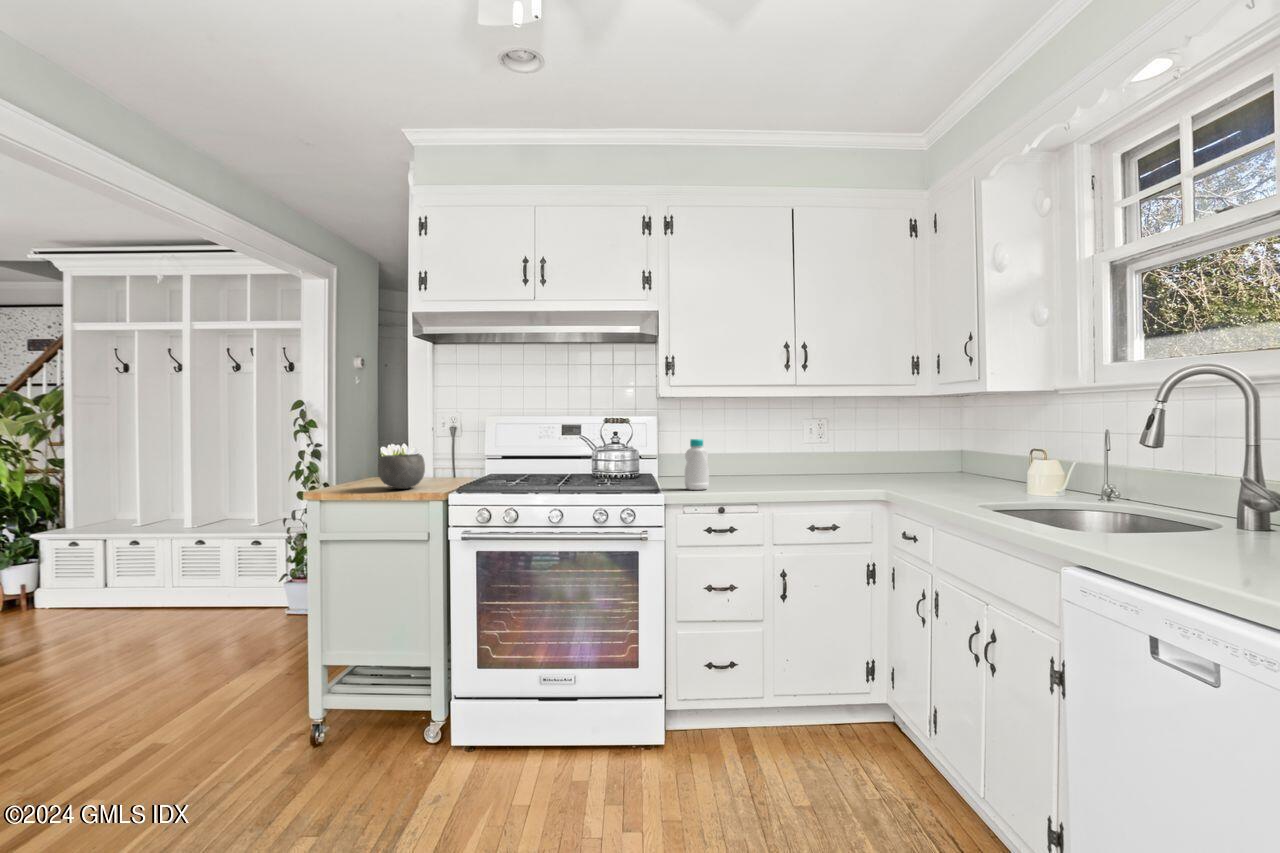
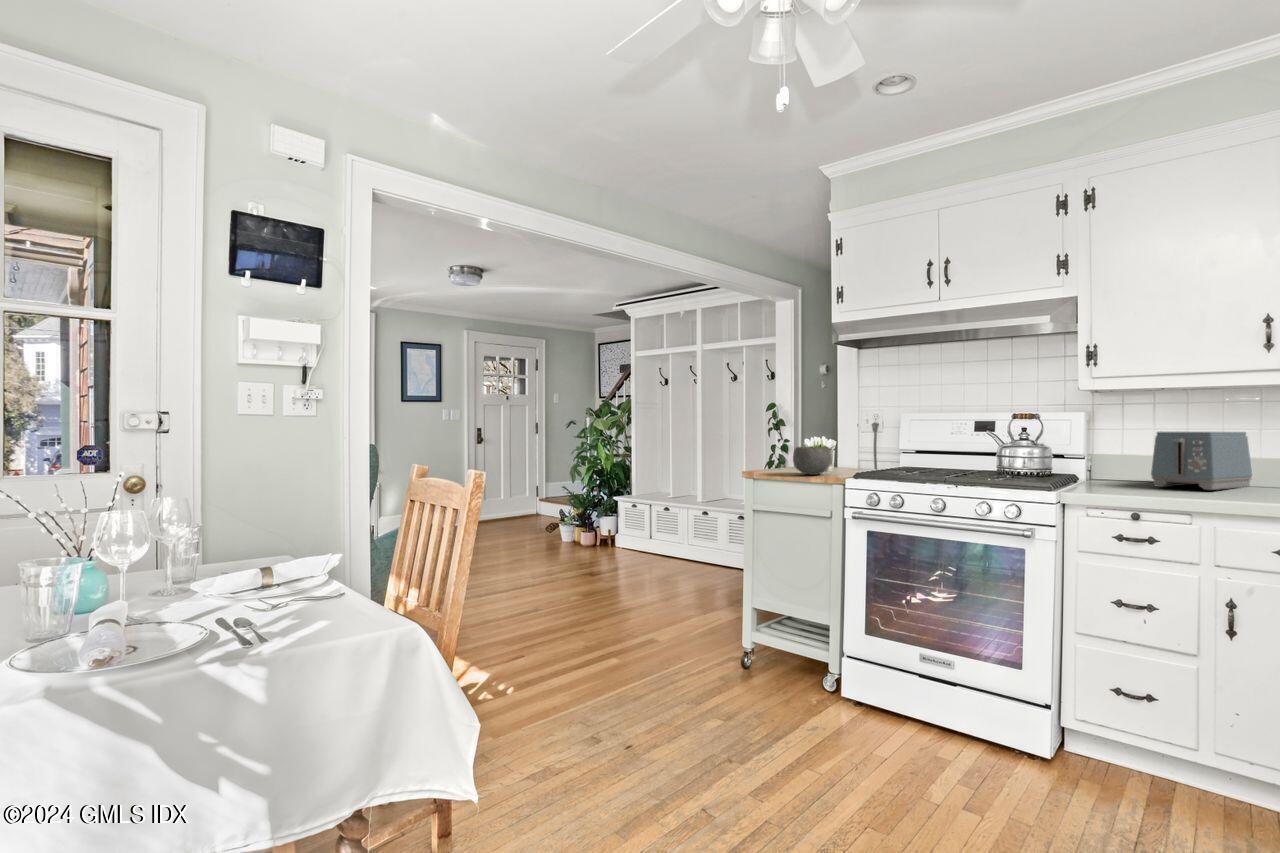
toaster: none [717,434,771,483] -> present [1151,432,1252,490]
bottle: present [685,439,709,490] -> none [1092,436,1125,492]

